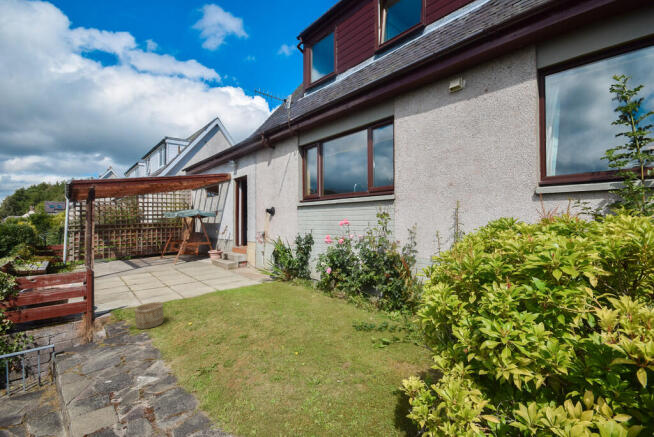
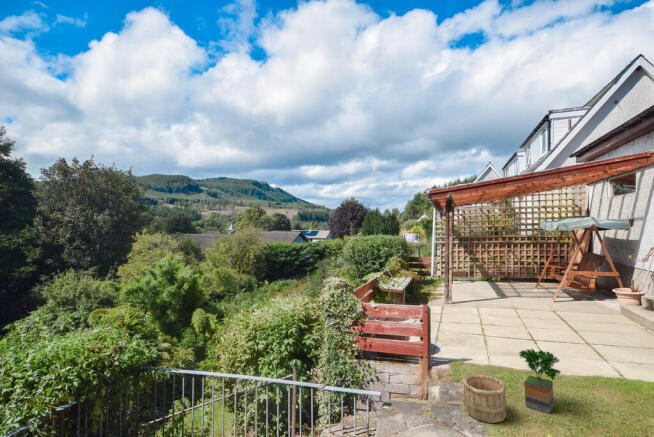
potted tree: none [168,279,192,314] -> present [519,349,561,414]

